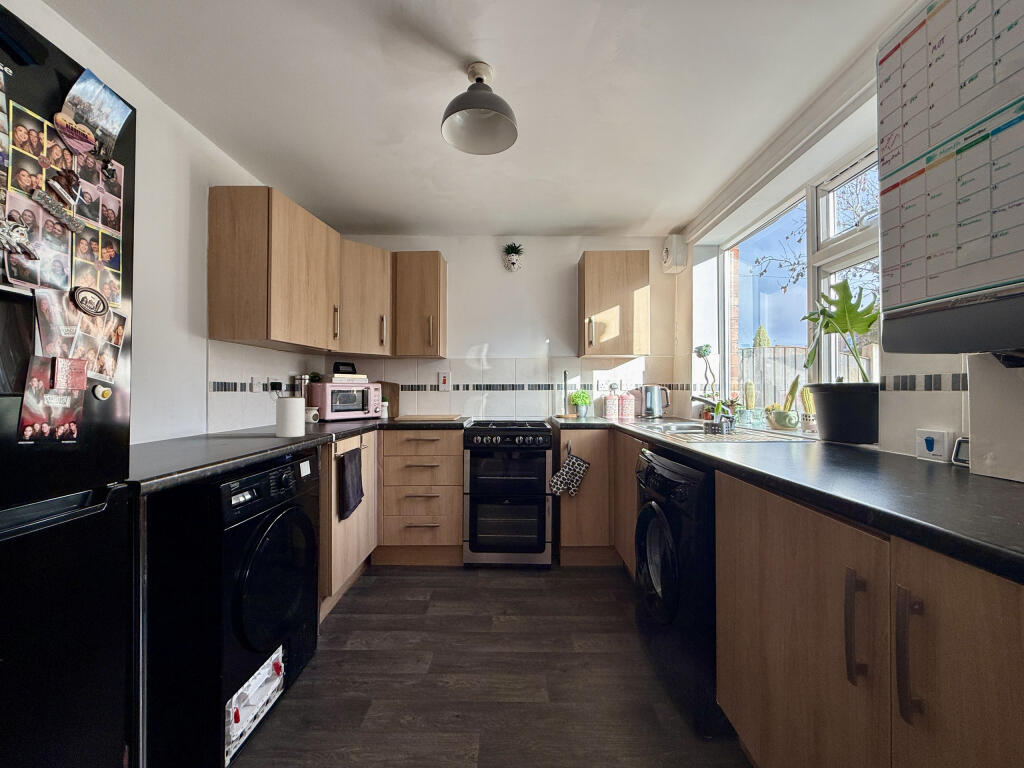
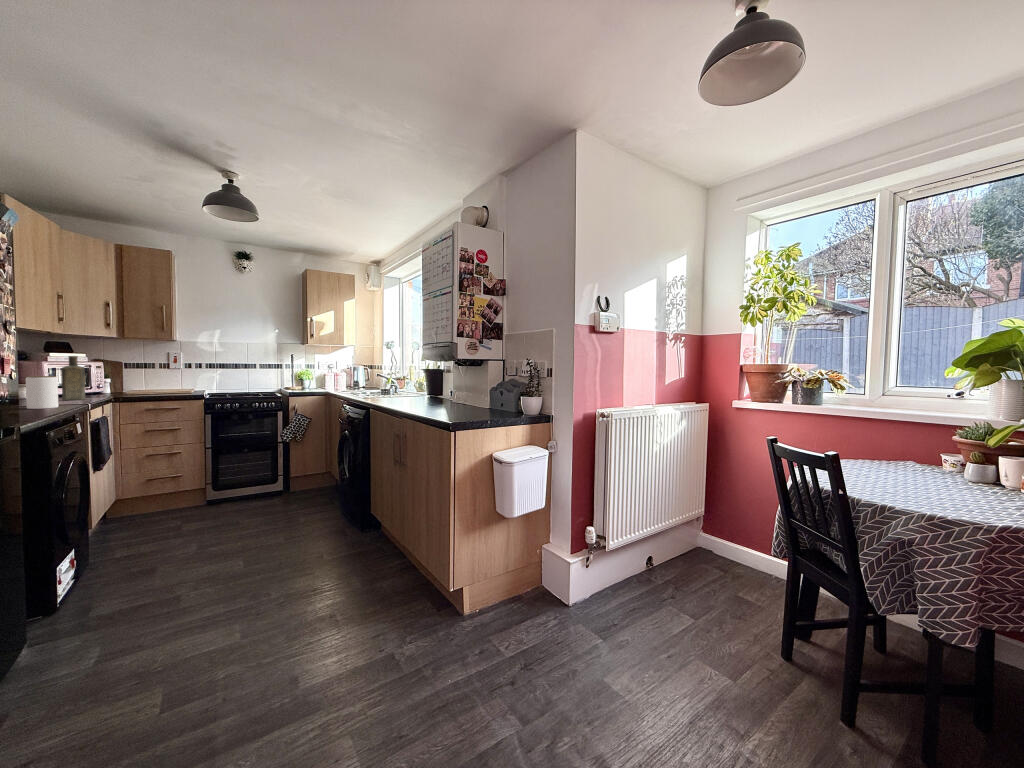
bottle: none [328,375,350,426] -> present [61,356,85,400]

